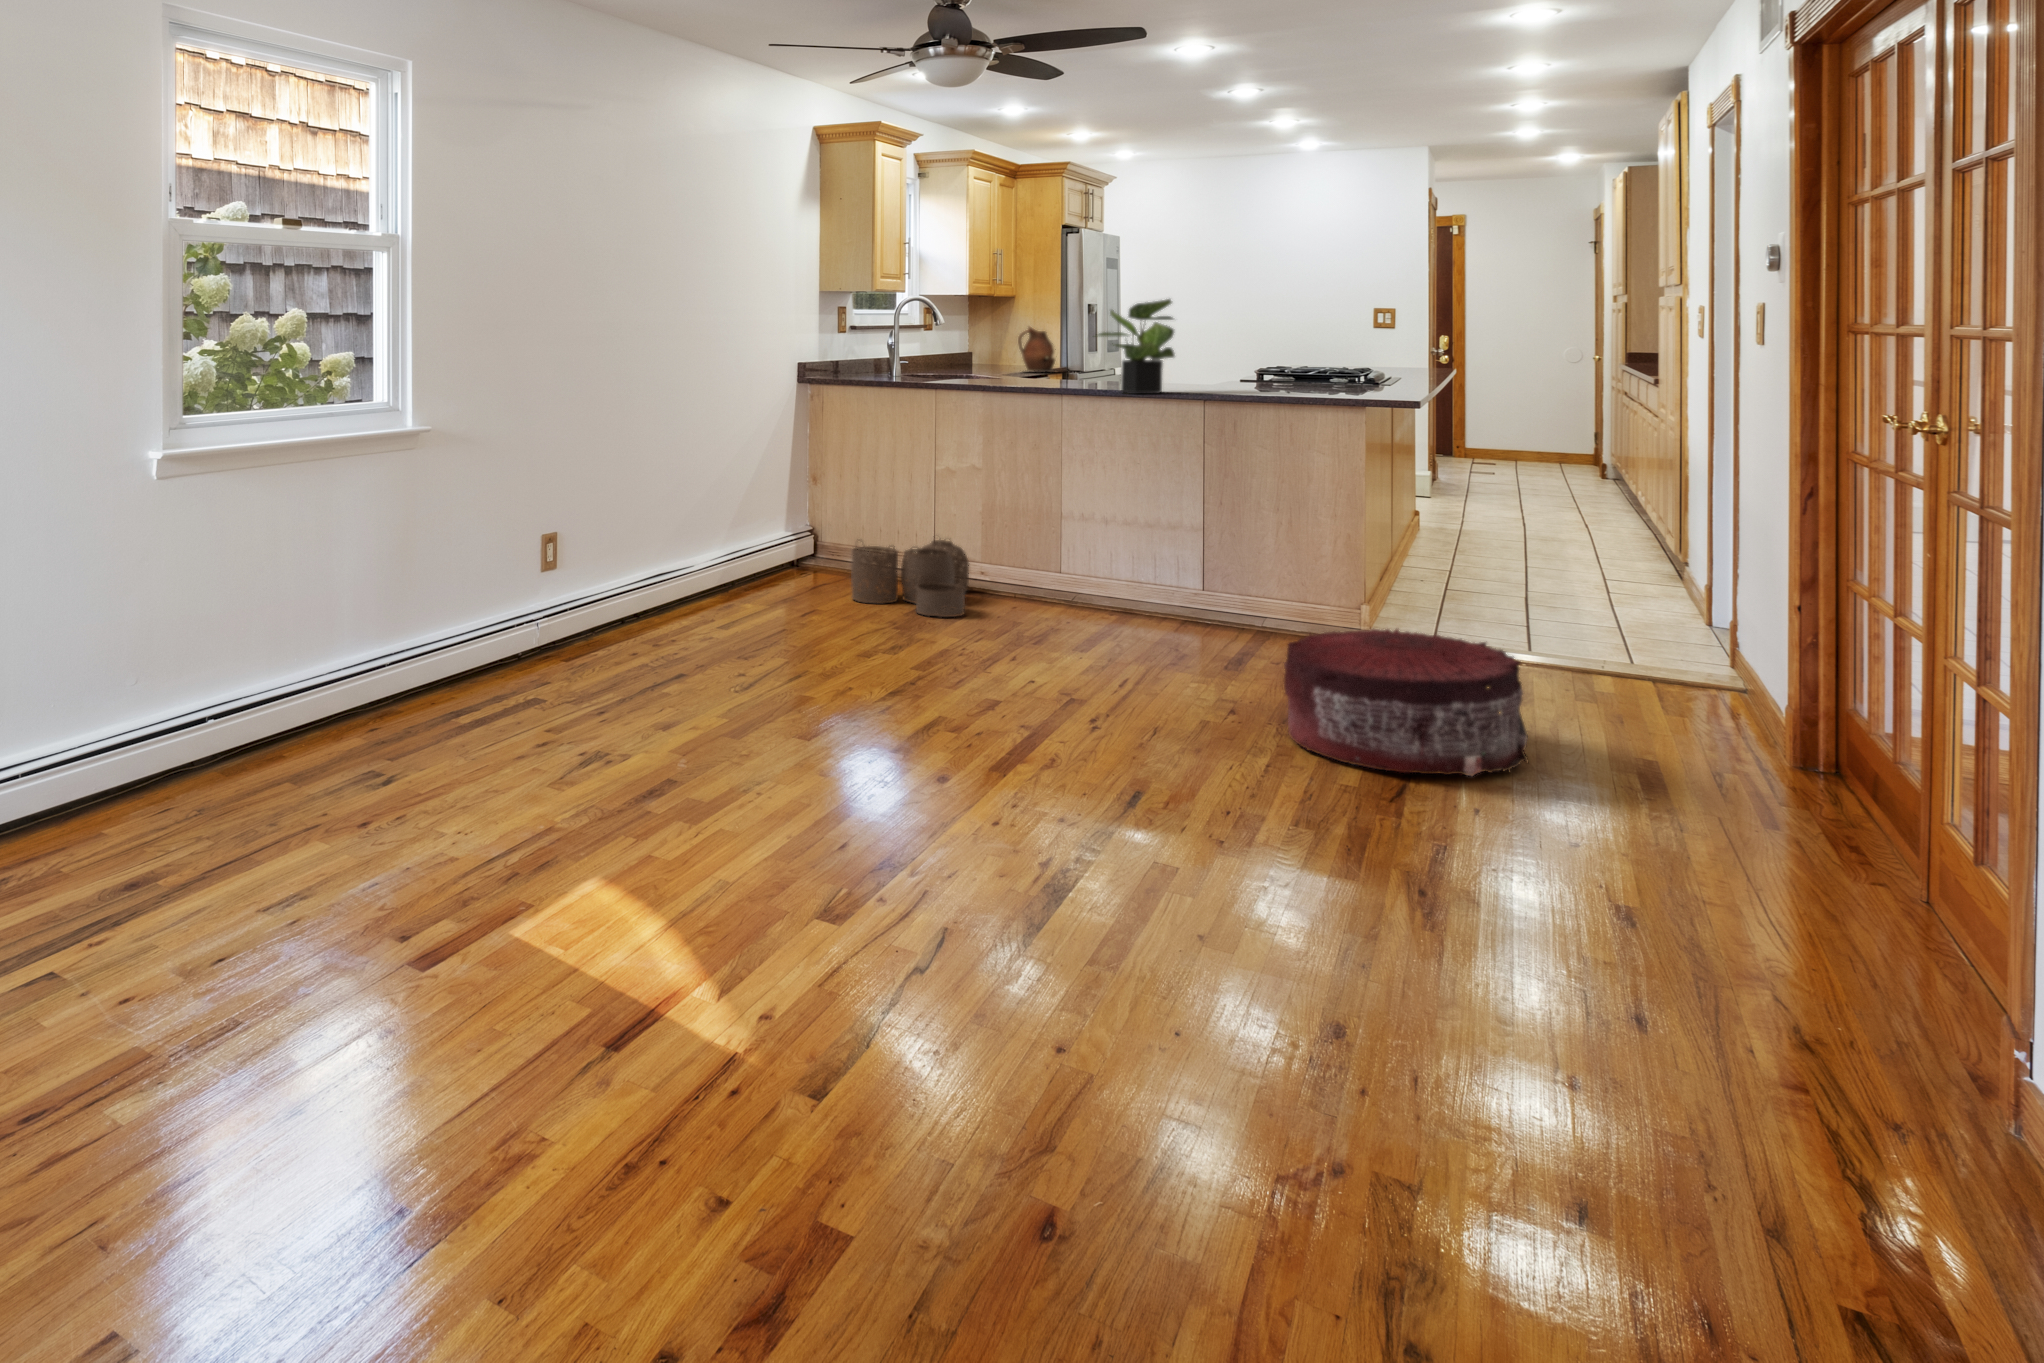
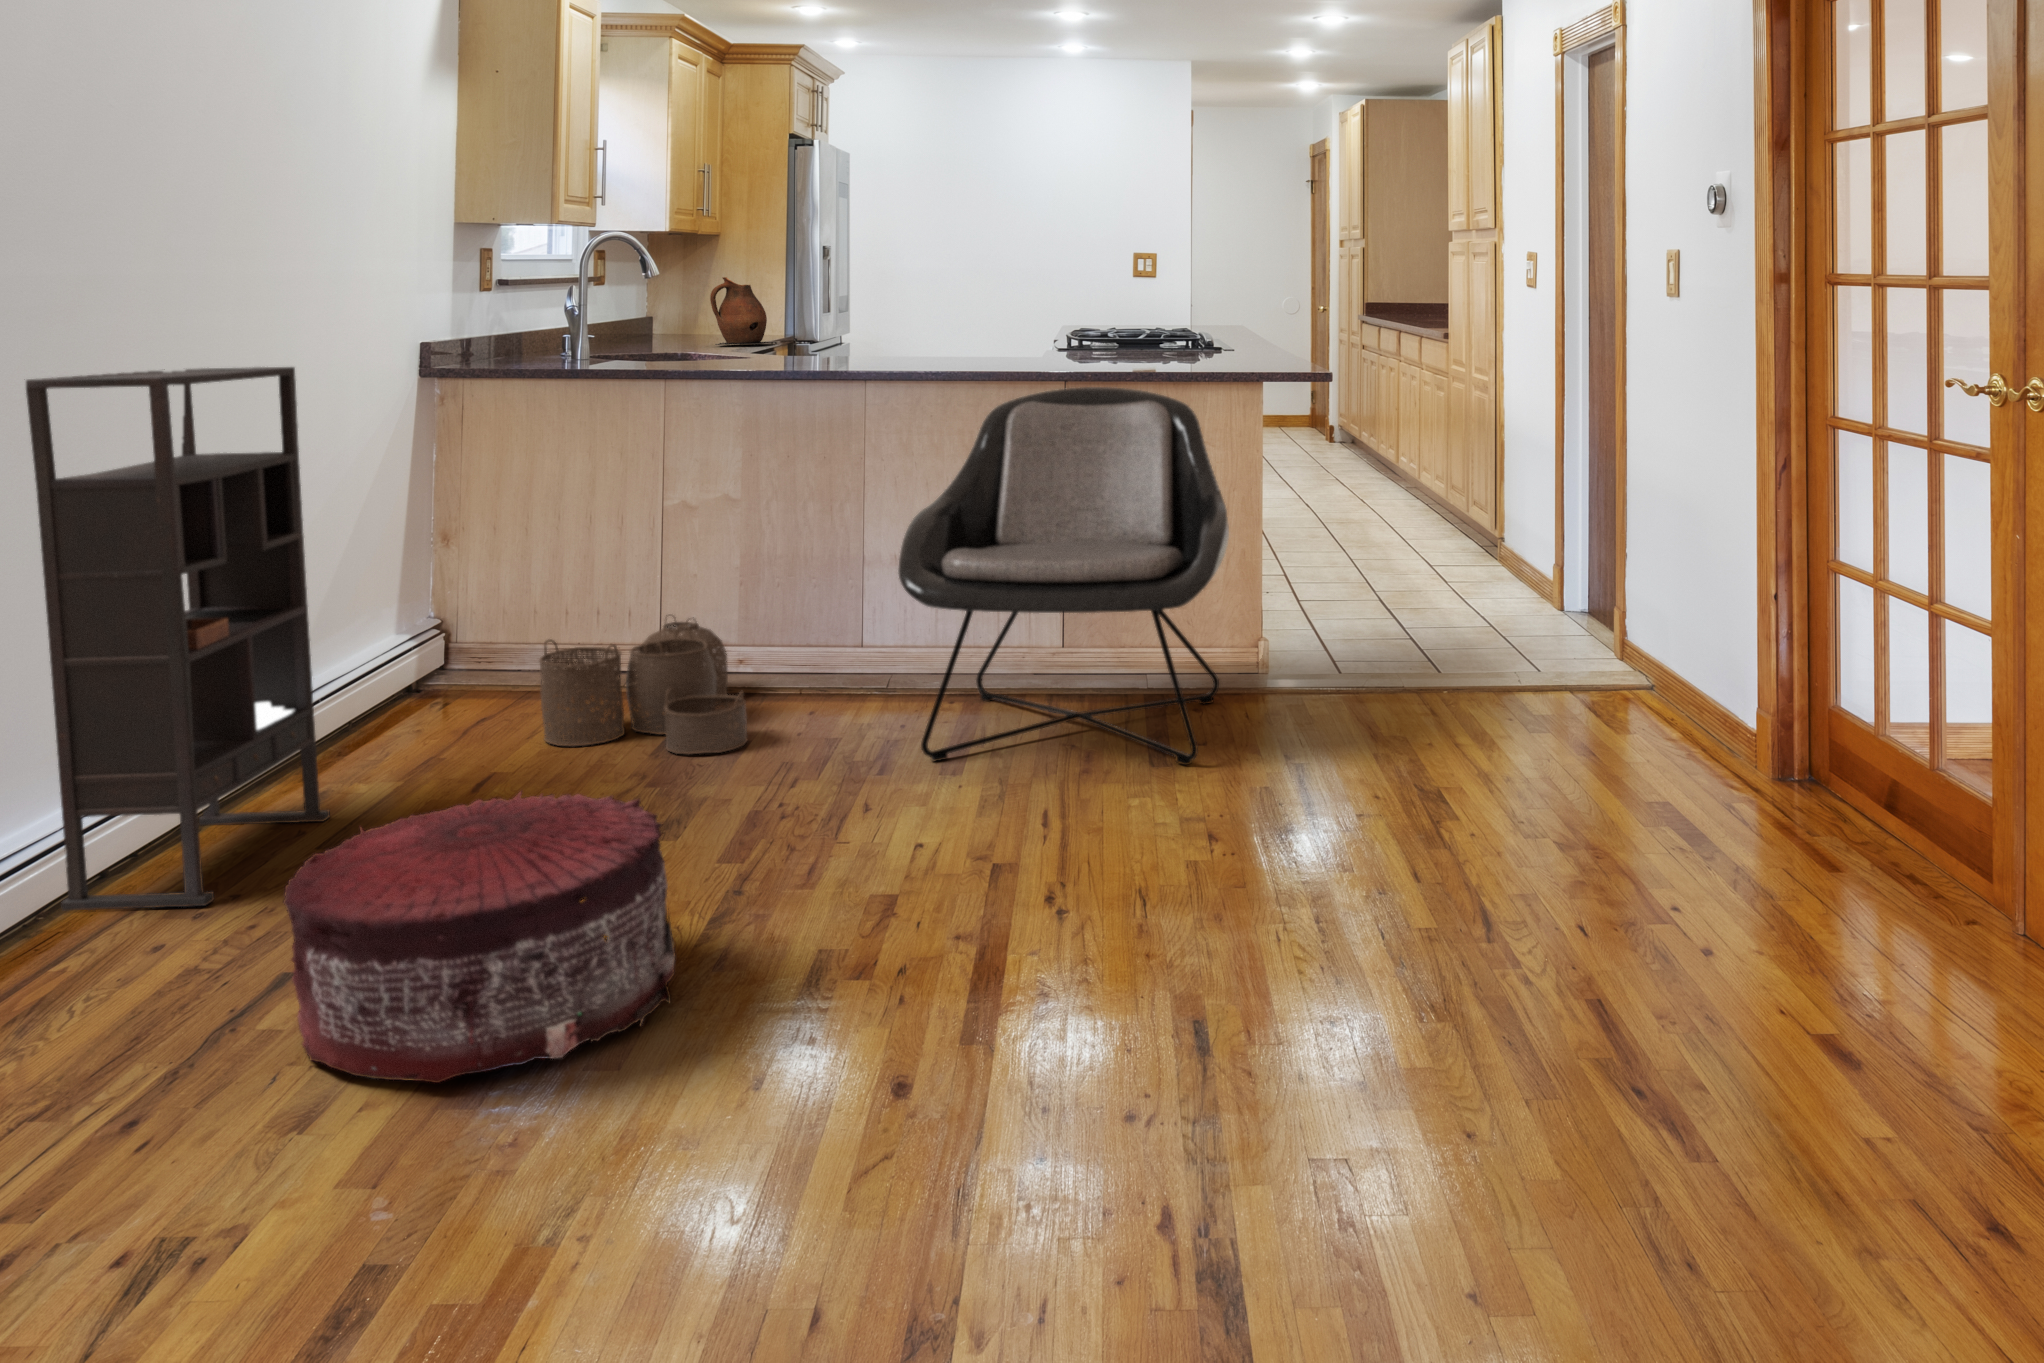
potted plant: present [1096,299,1175,394] -> none [879,235,1002,375]
bookshelf: none [601,370,729,643] -> present [26,367,330,910]
lounge chair: none [1055,405,1305,667] -> present [898,387,1229,765]
pouf: present [1284,629,1528,776] -> present [284,792,675,1083]

